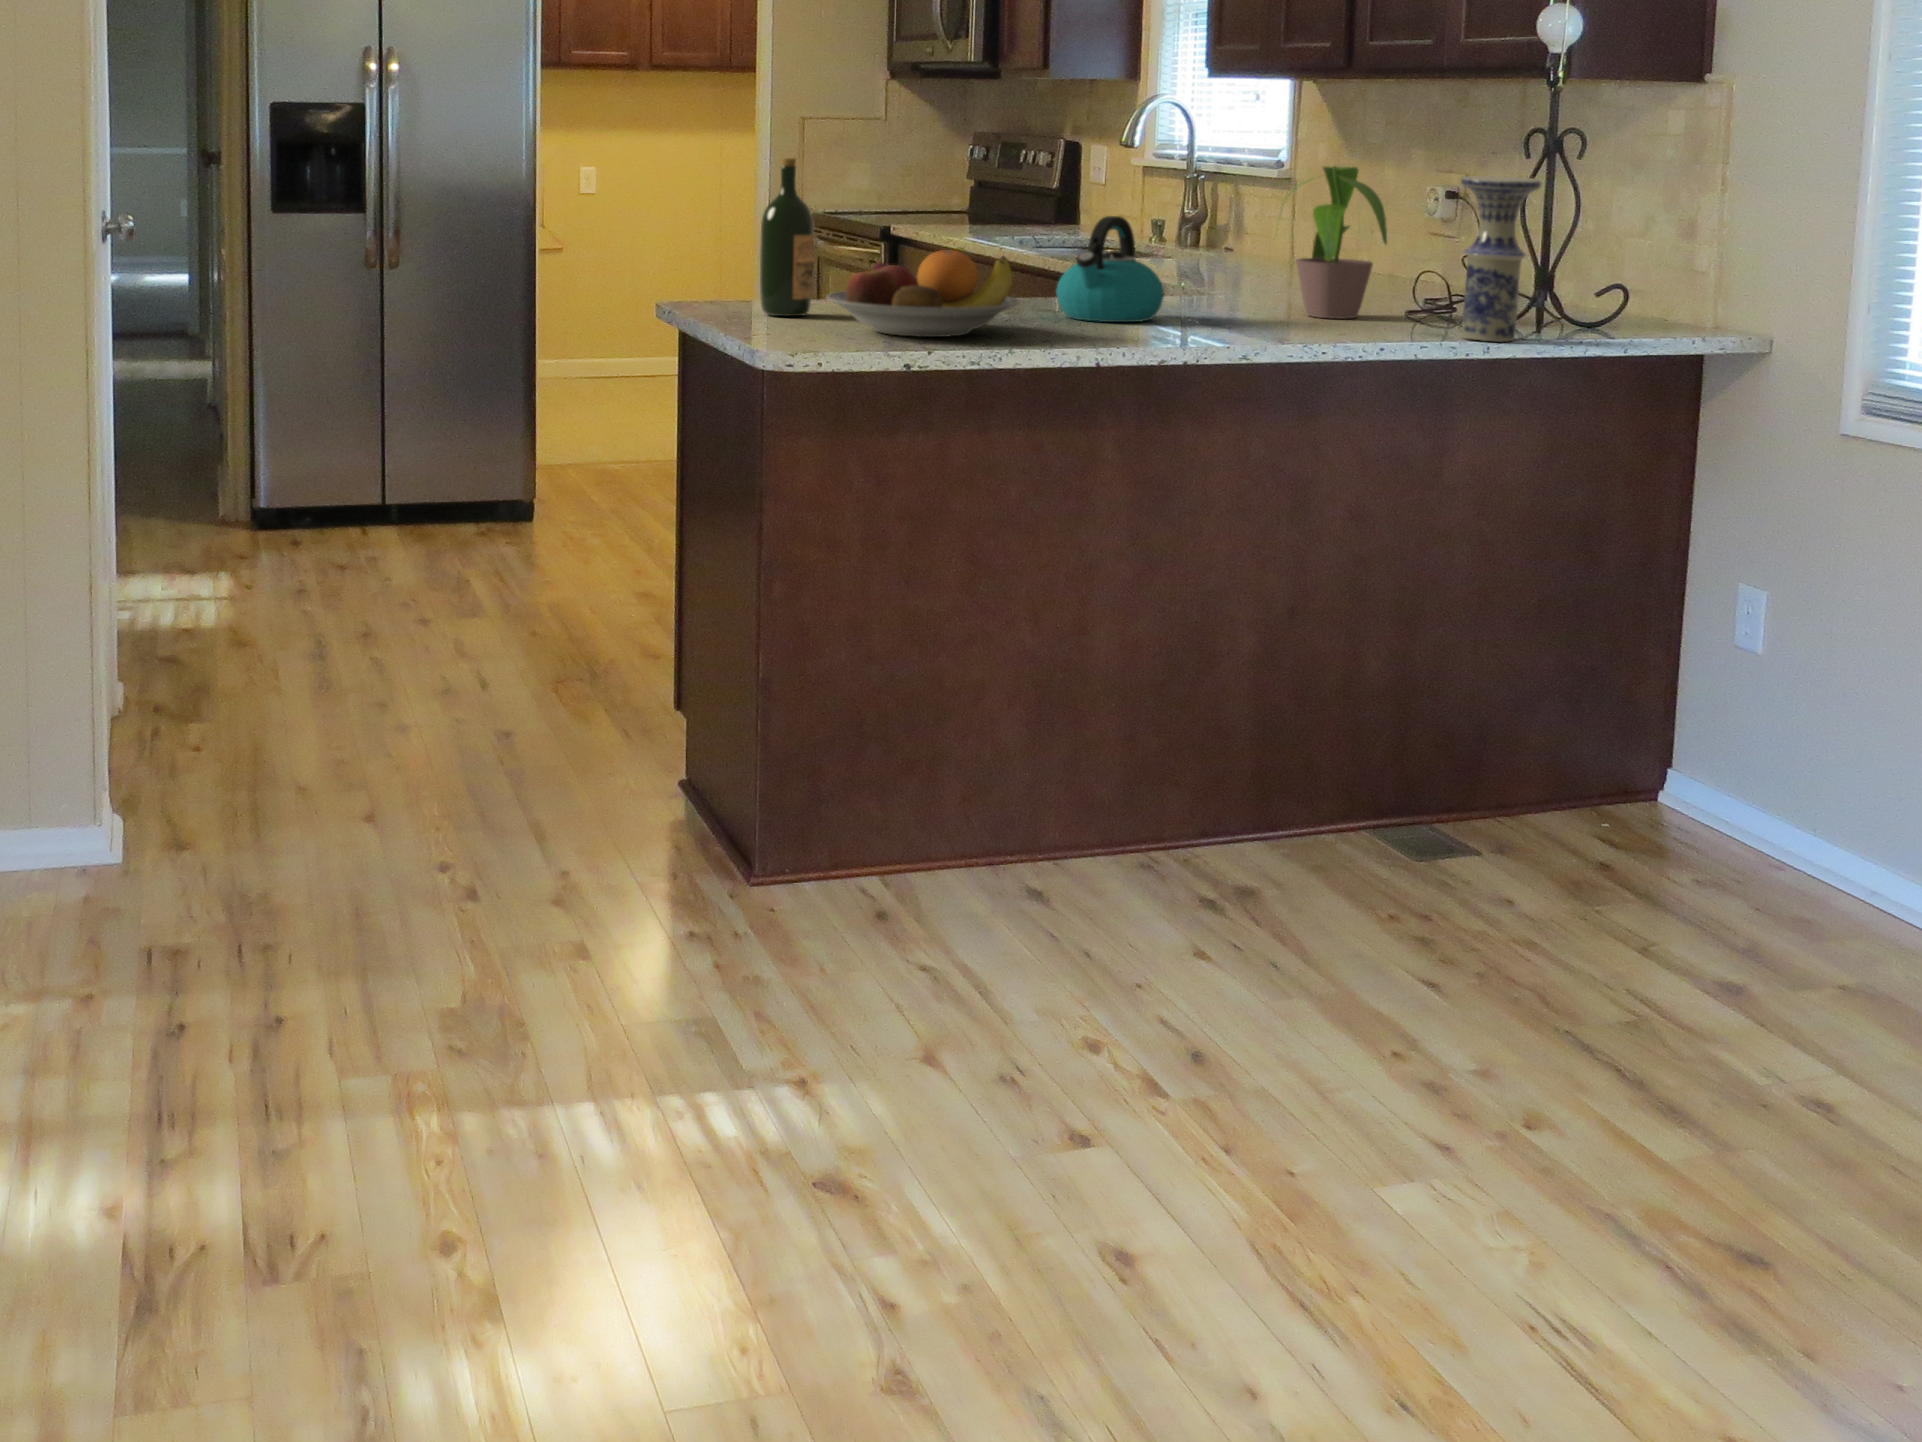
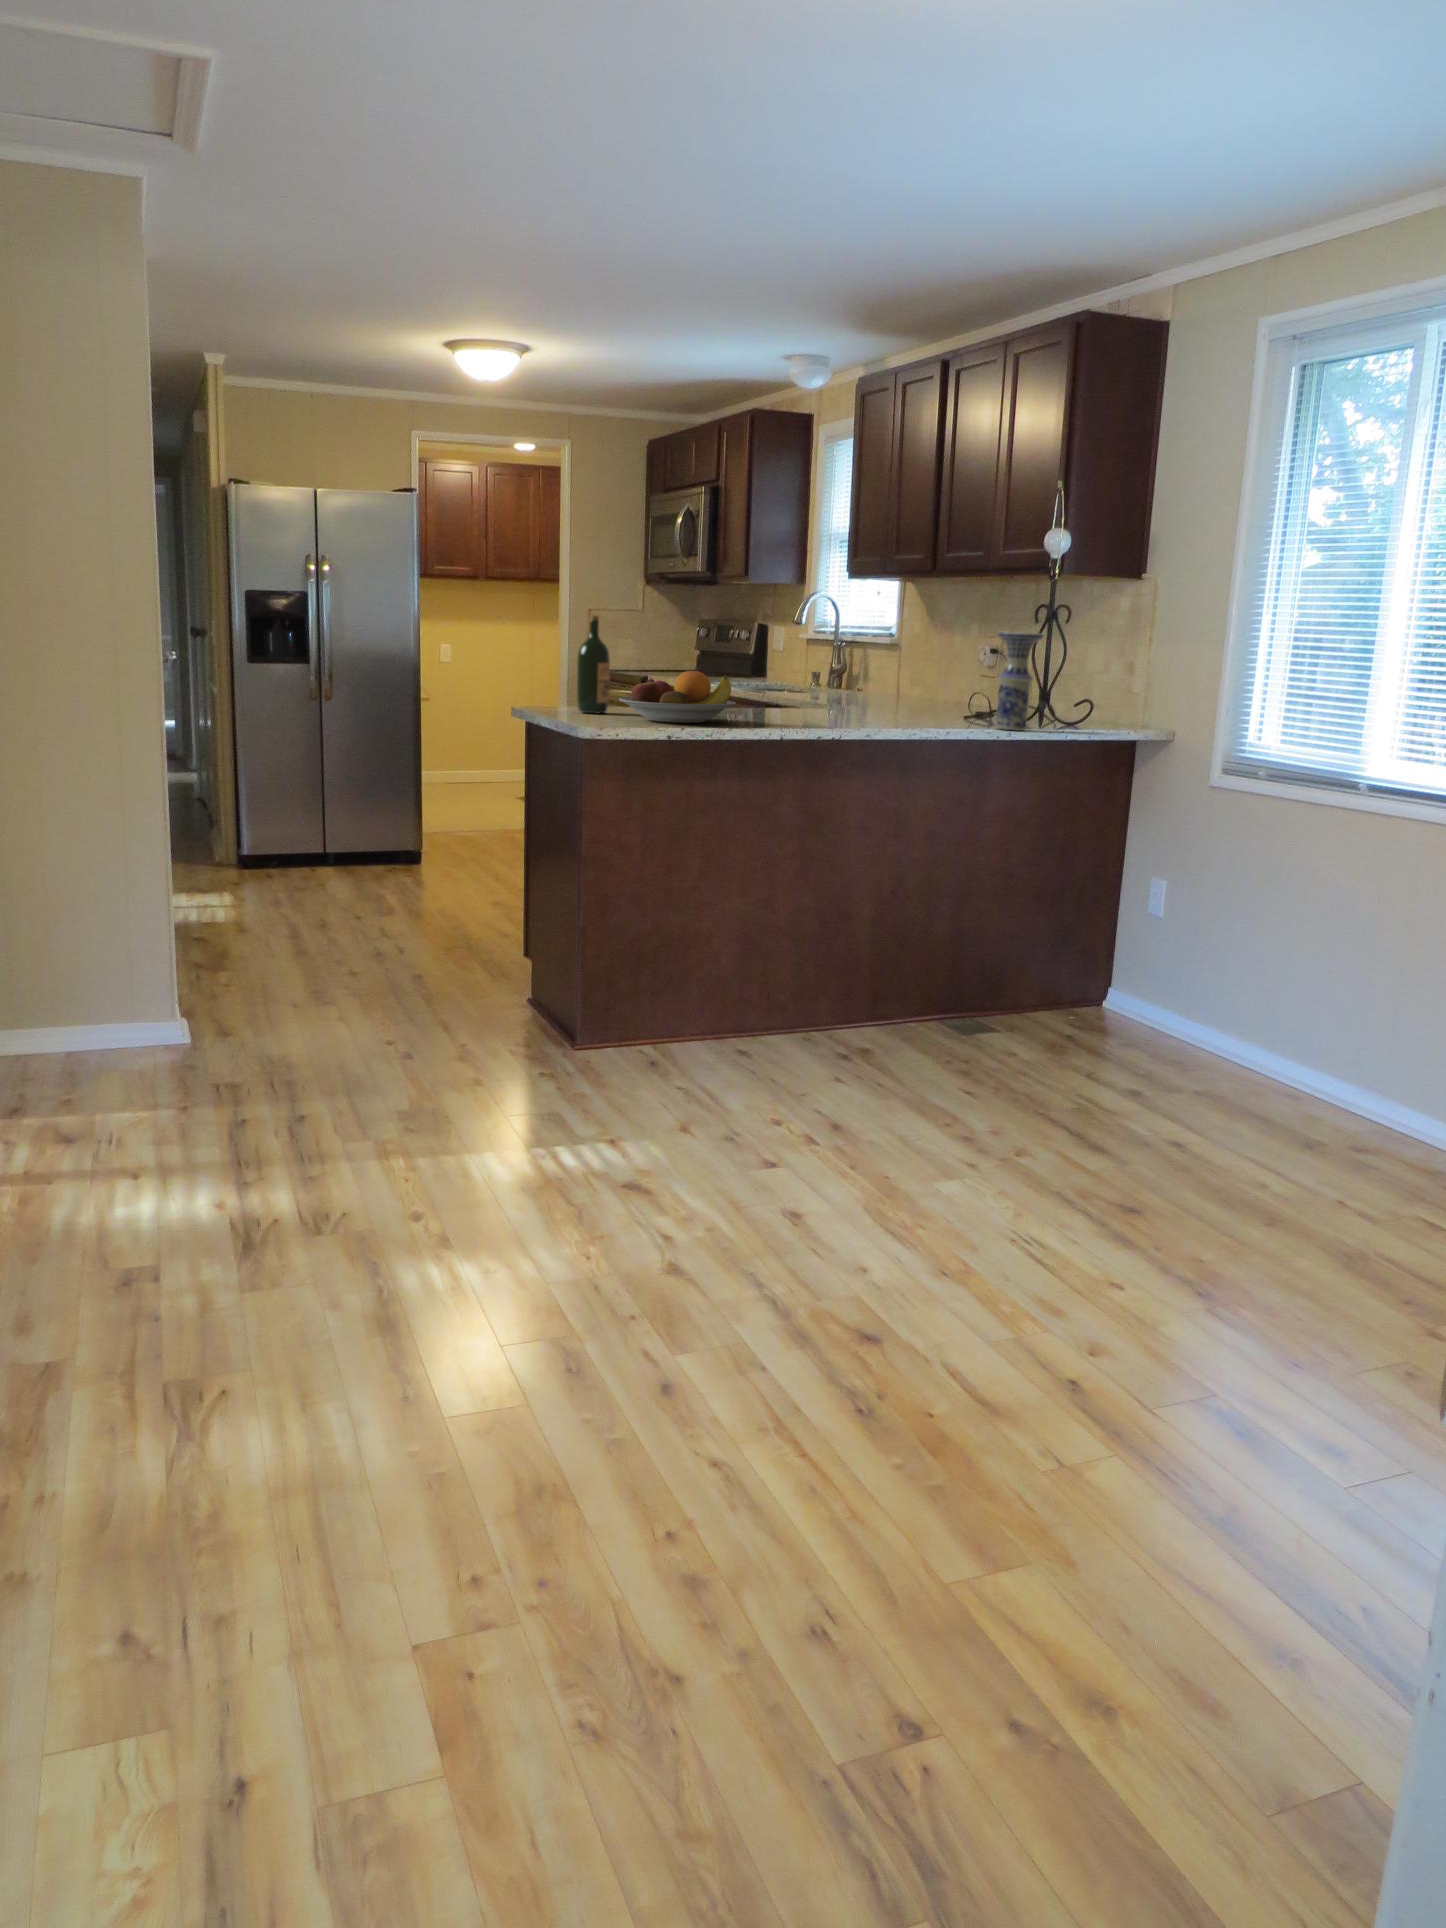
potted plant: present [1277,166,1387,319] -> none [882,628,962,720]
kettle: present [1056,216,1164,322] -> none [756,655,821,719]

